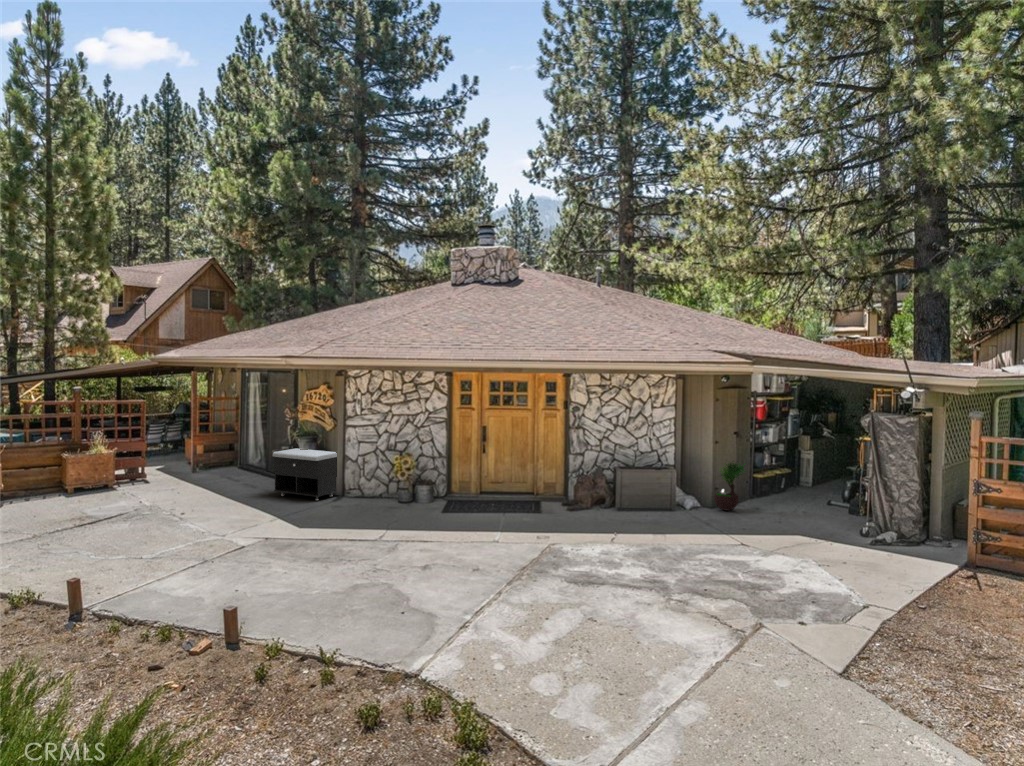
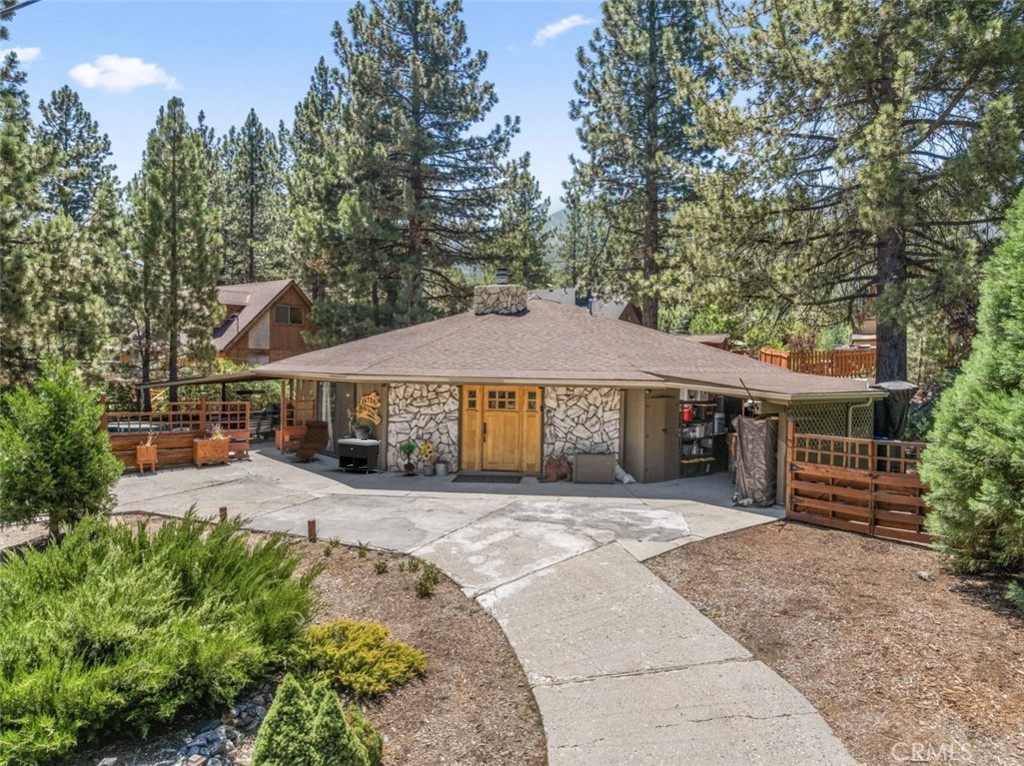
lounge chair: none [212,421,261,482] -> present [296,420,330,462]
potted tree: present [714,463,744,510] -> present [399,442,416,475]

